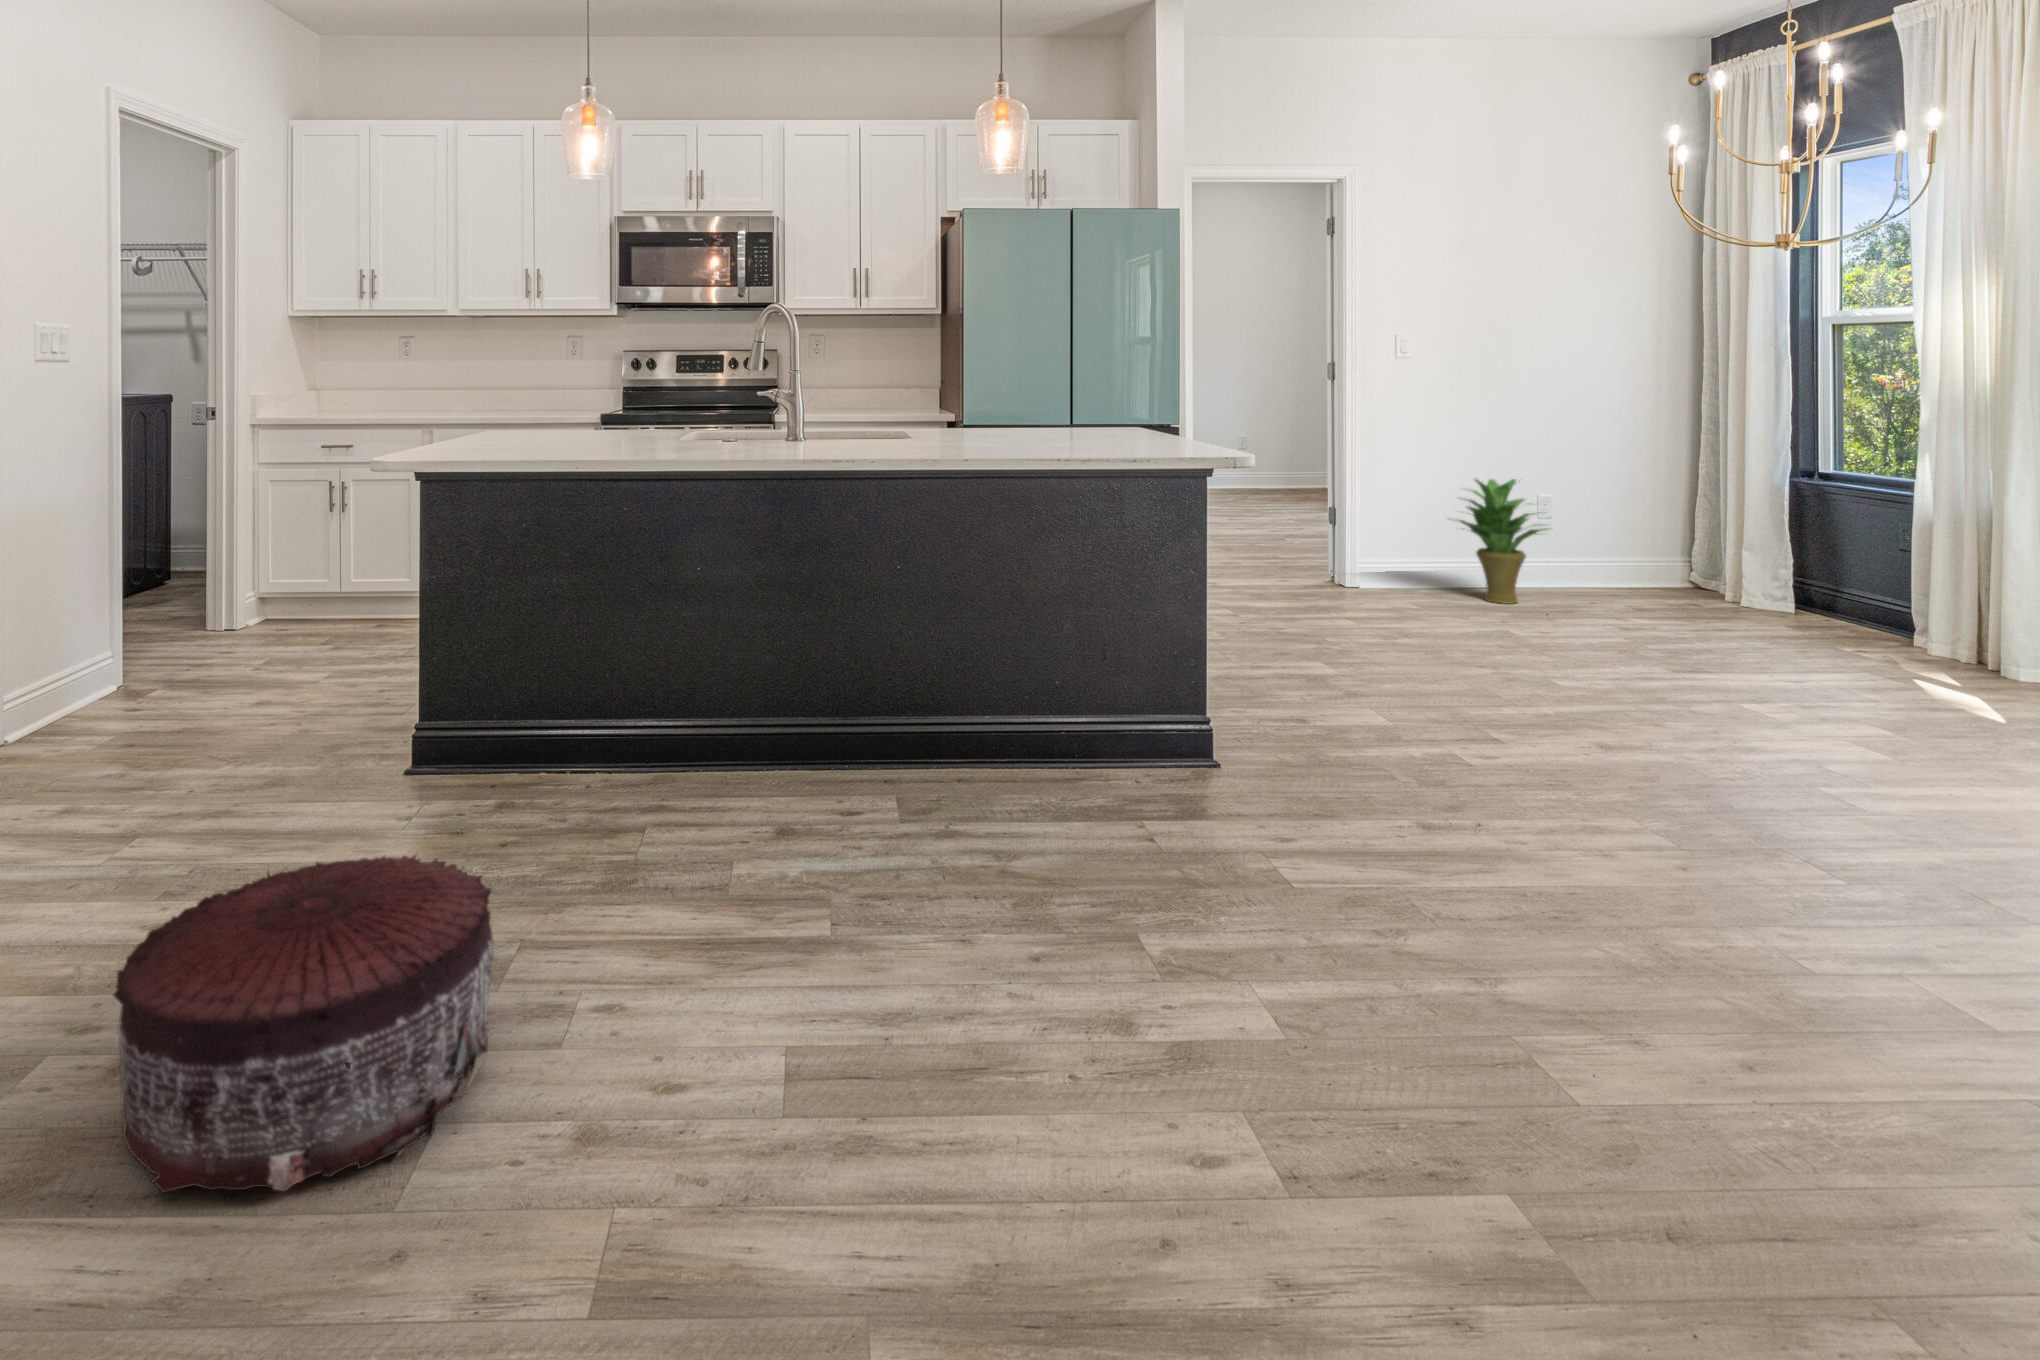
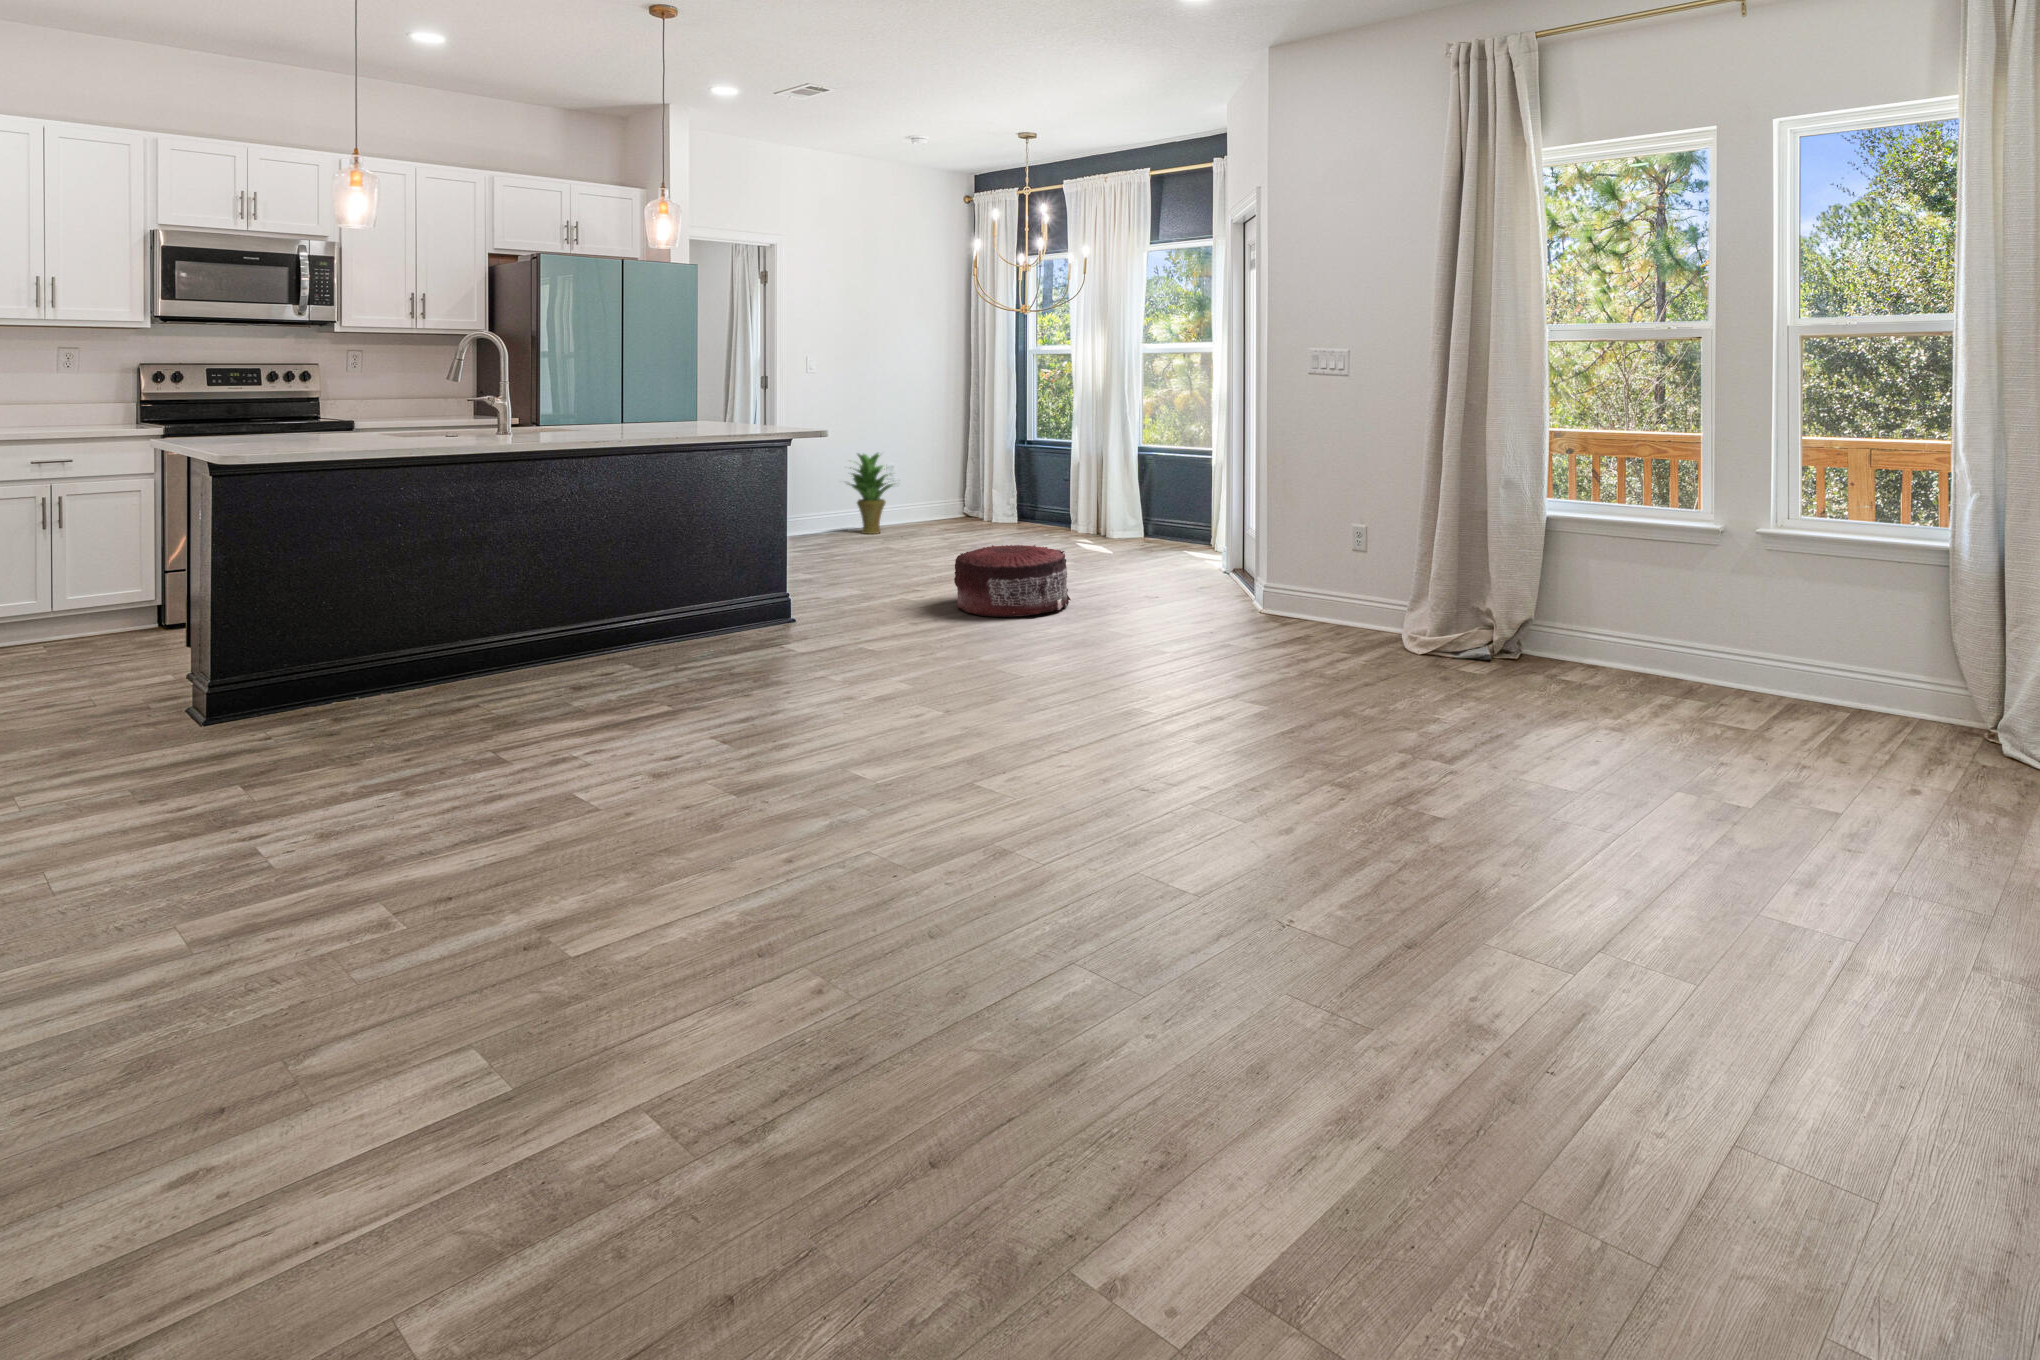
pouf: present [114,853,494,1192] -> present [954,545,1071,617]

